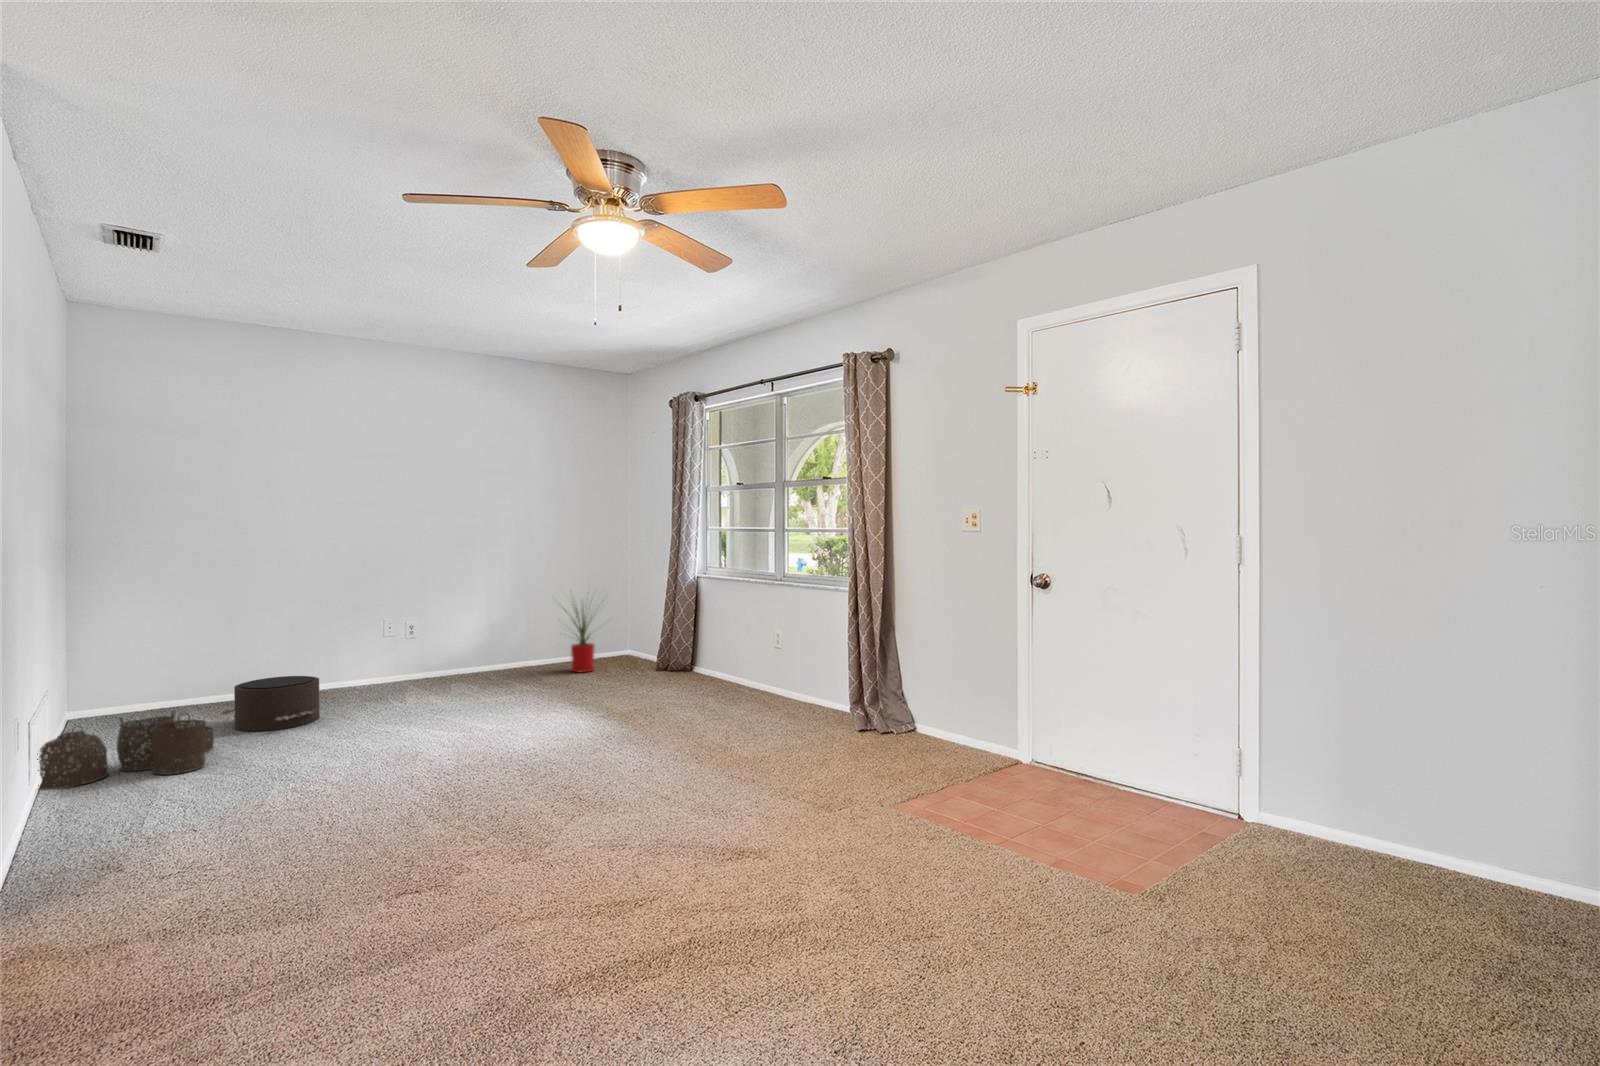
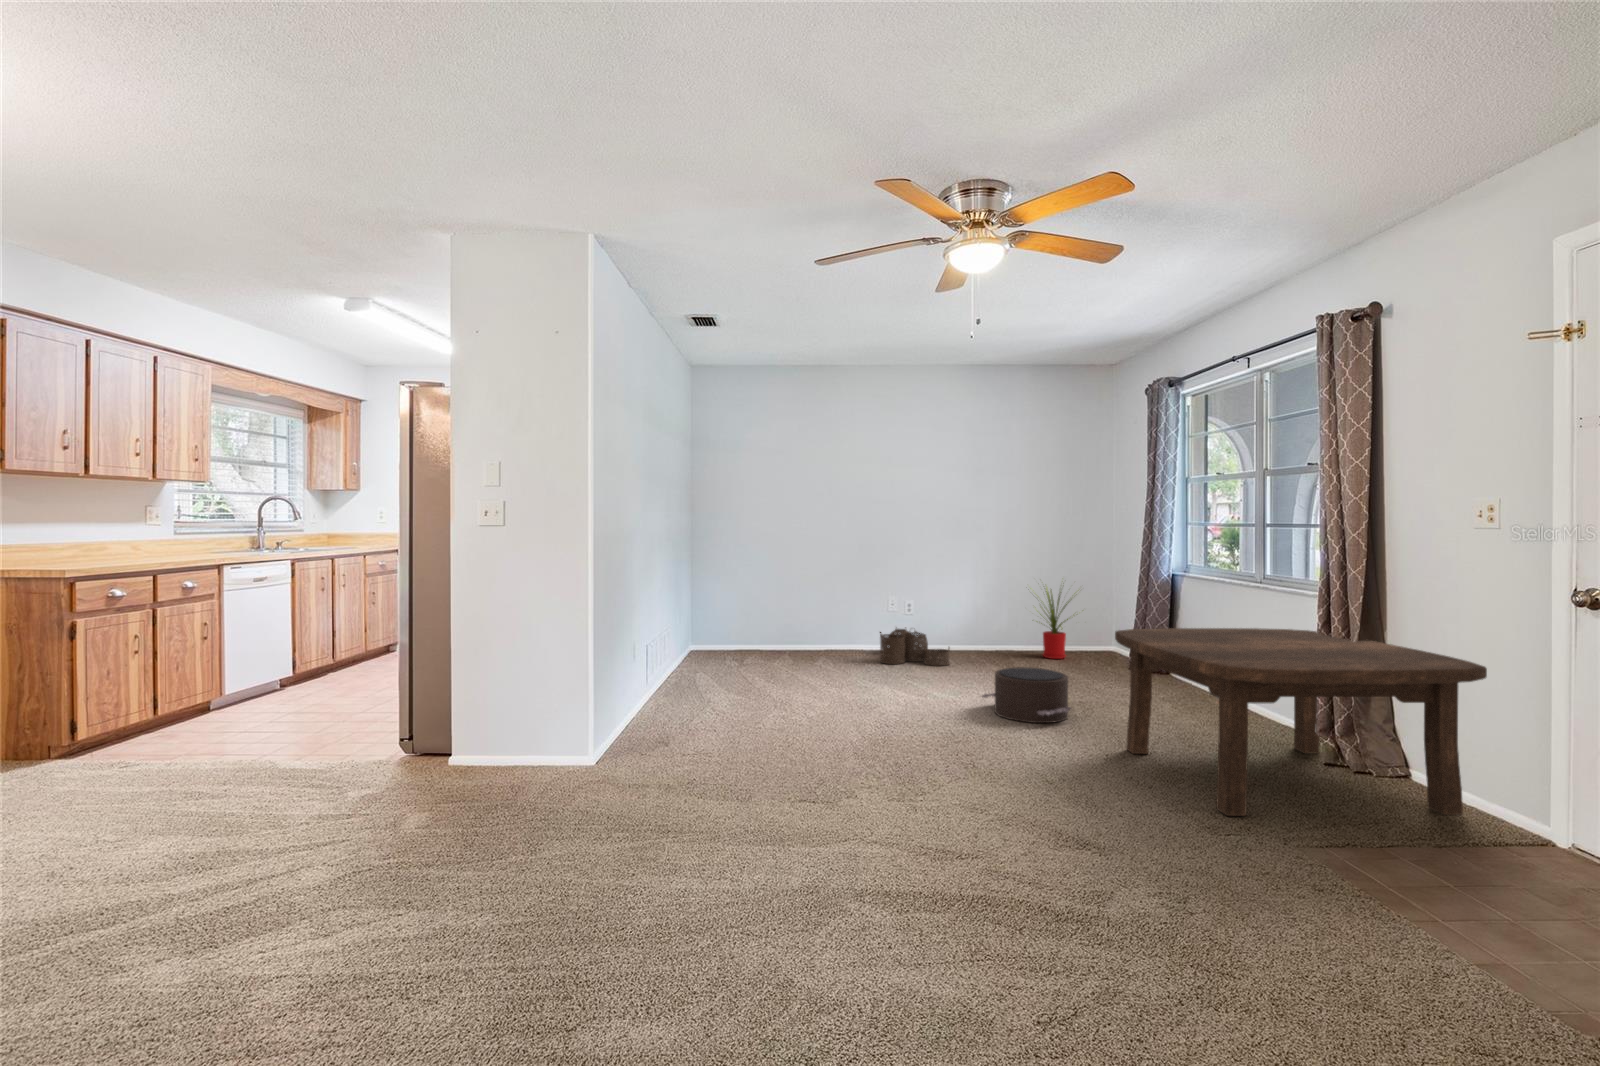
coffee table: none [699,619,970,792] -> present [1115,628,1487,816]
pouf: present [220,676,320,731] -> present [982,667,1071,723]
woven basket: present [37,711,214,790] -> present [880,628,950,666]

